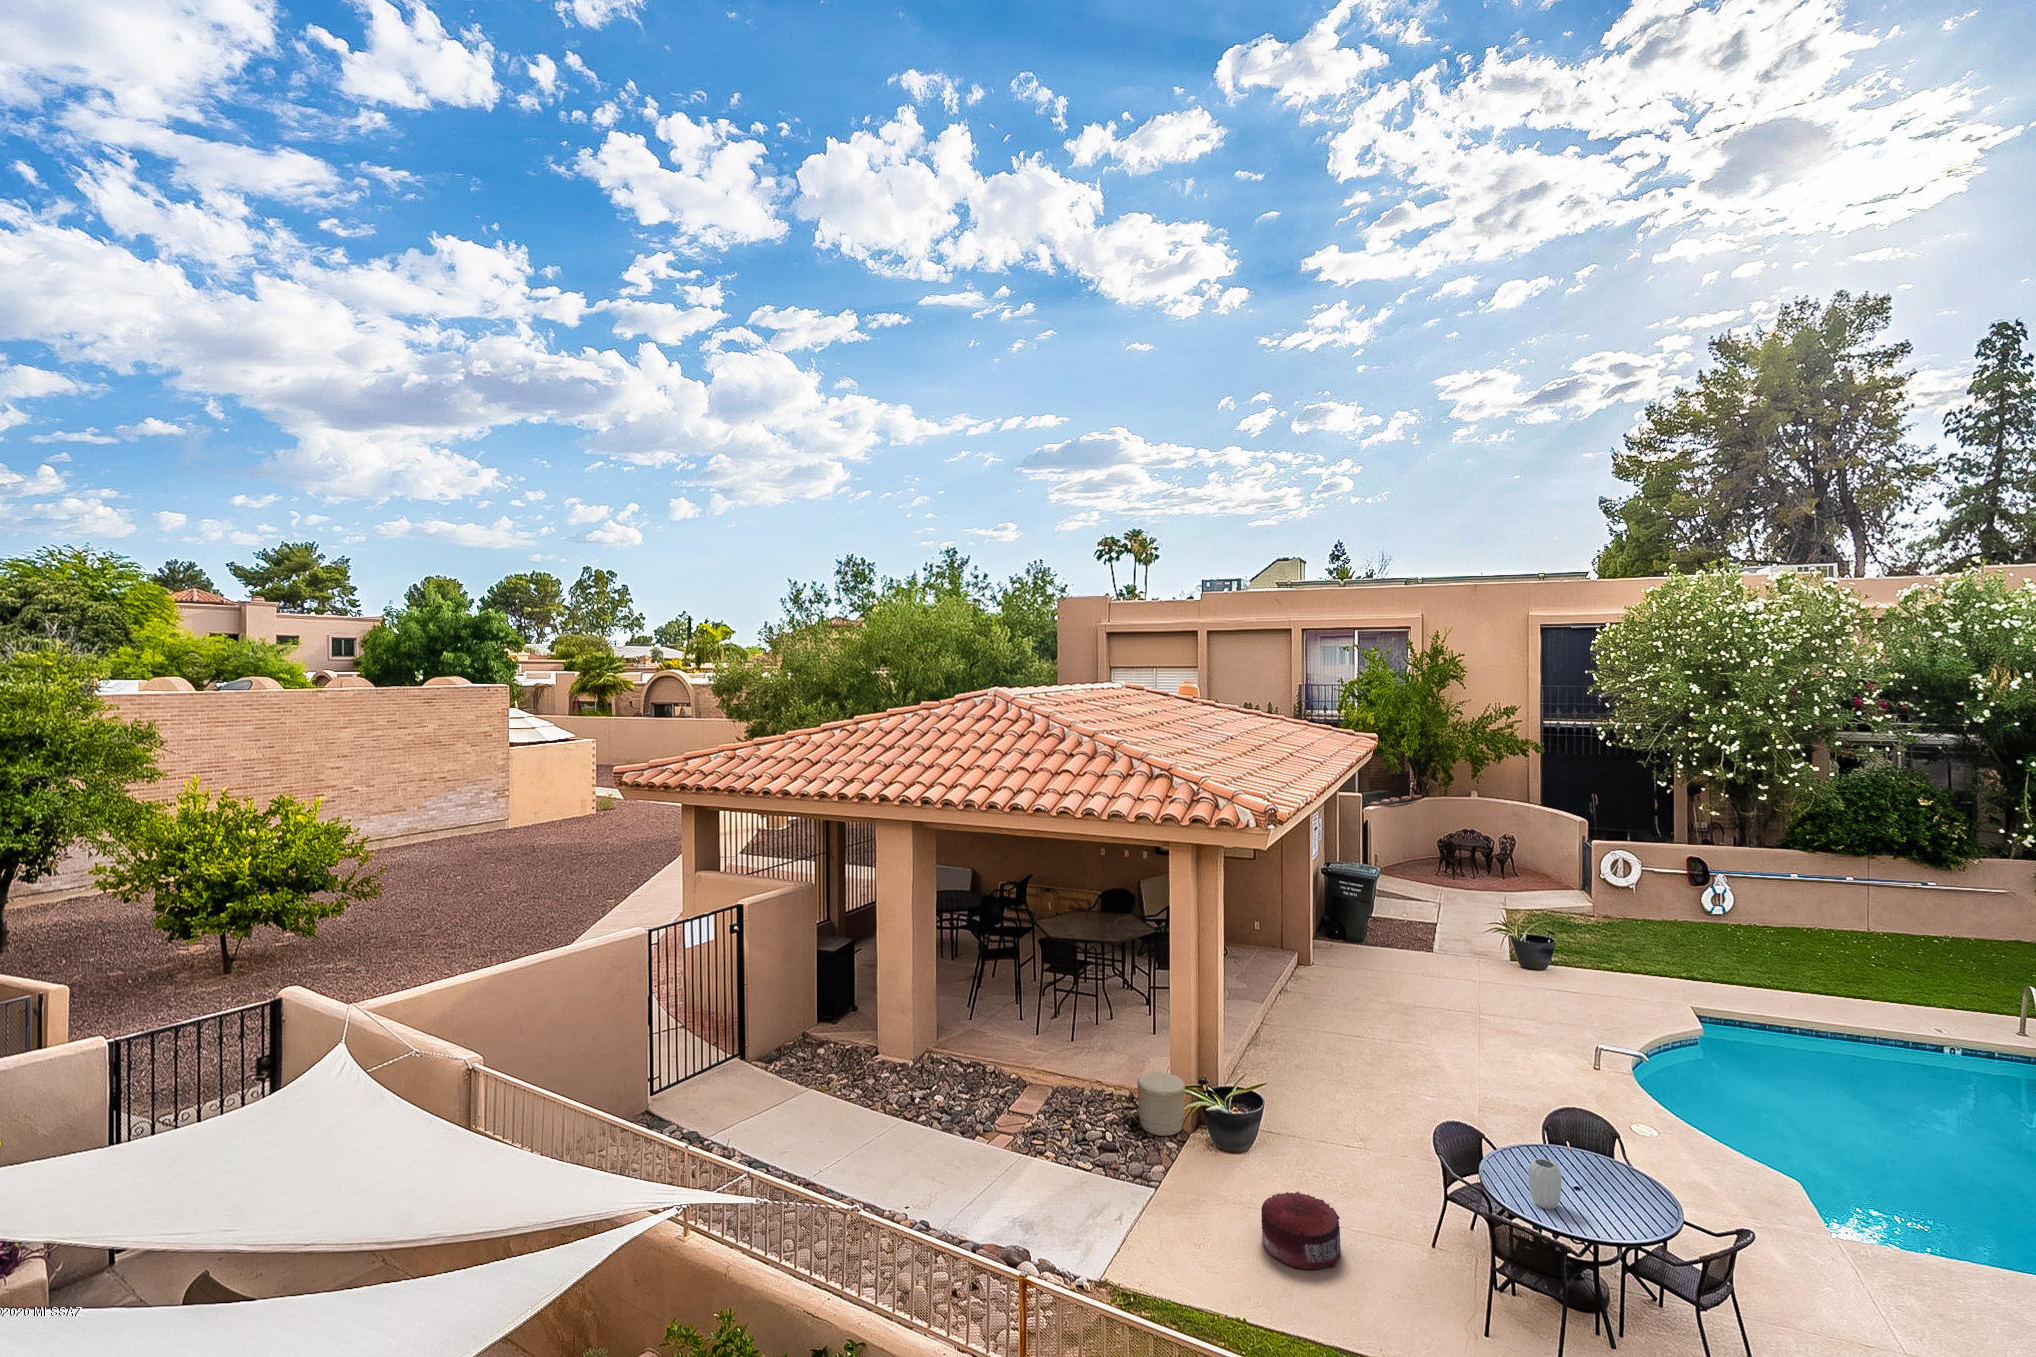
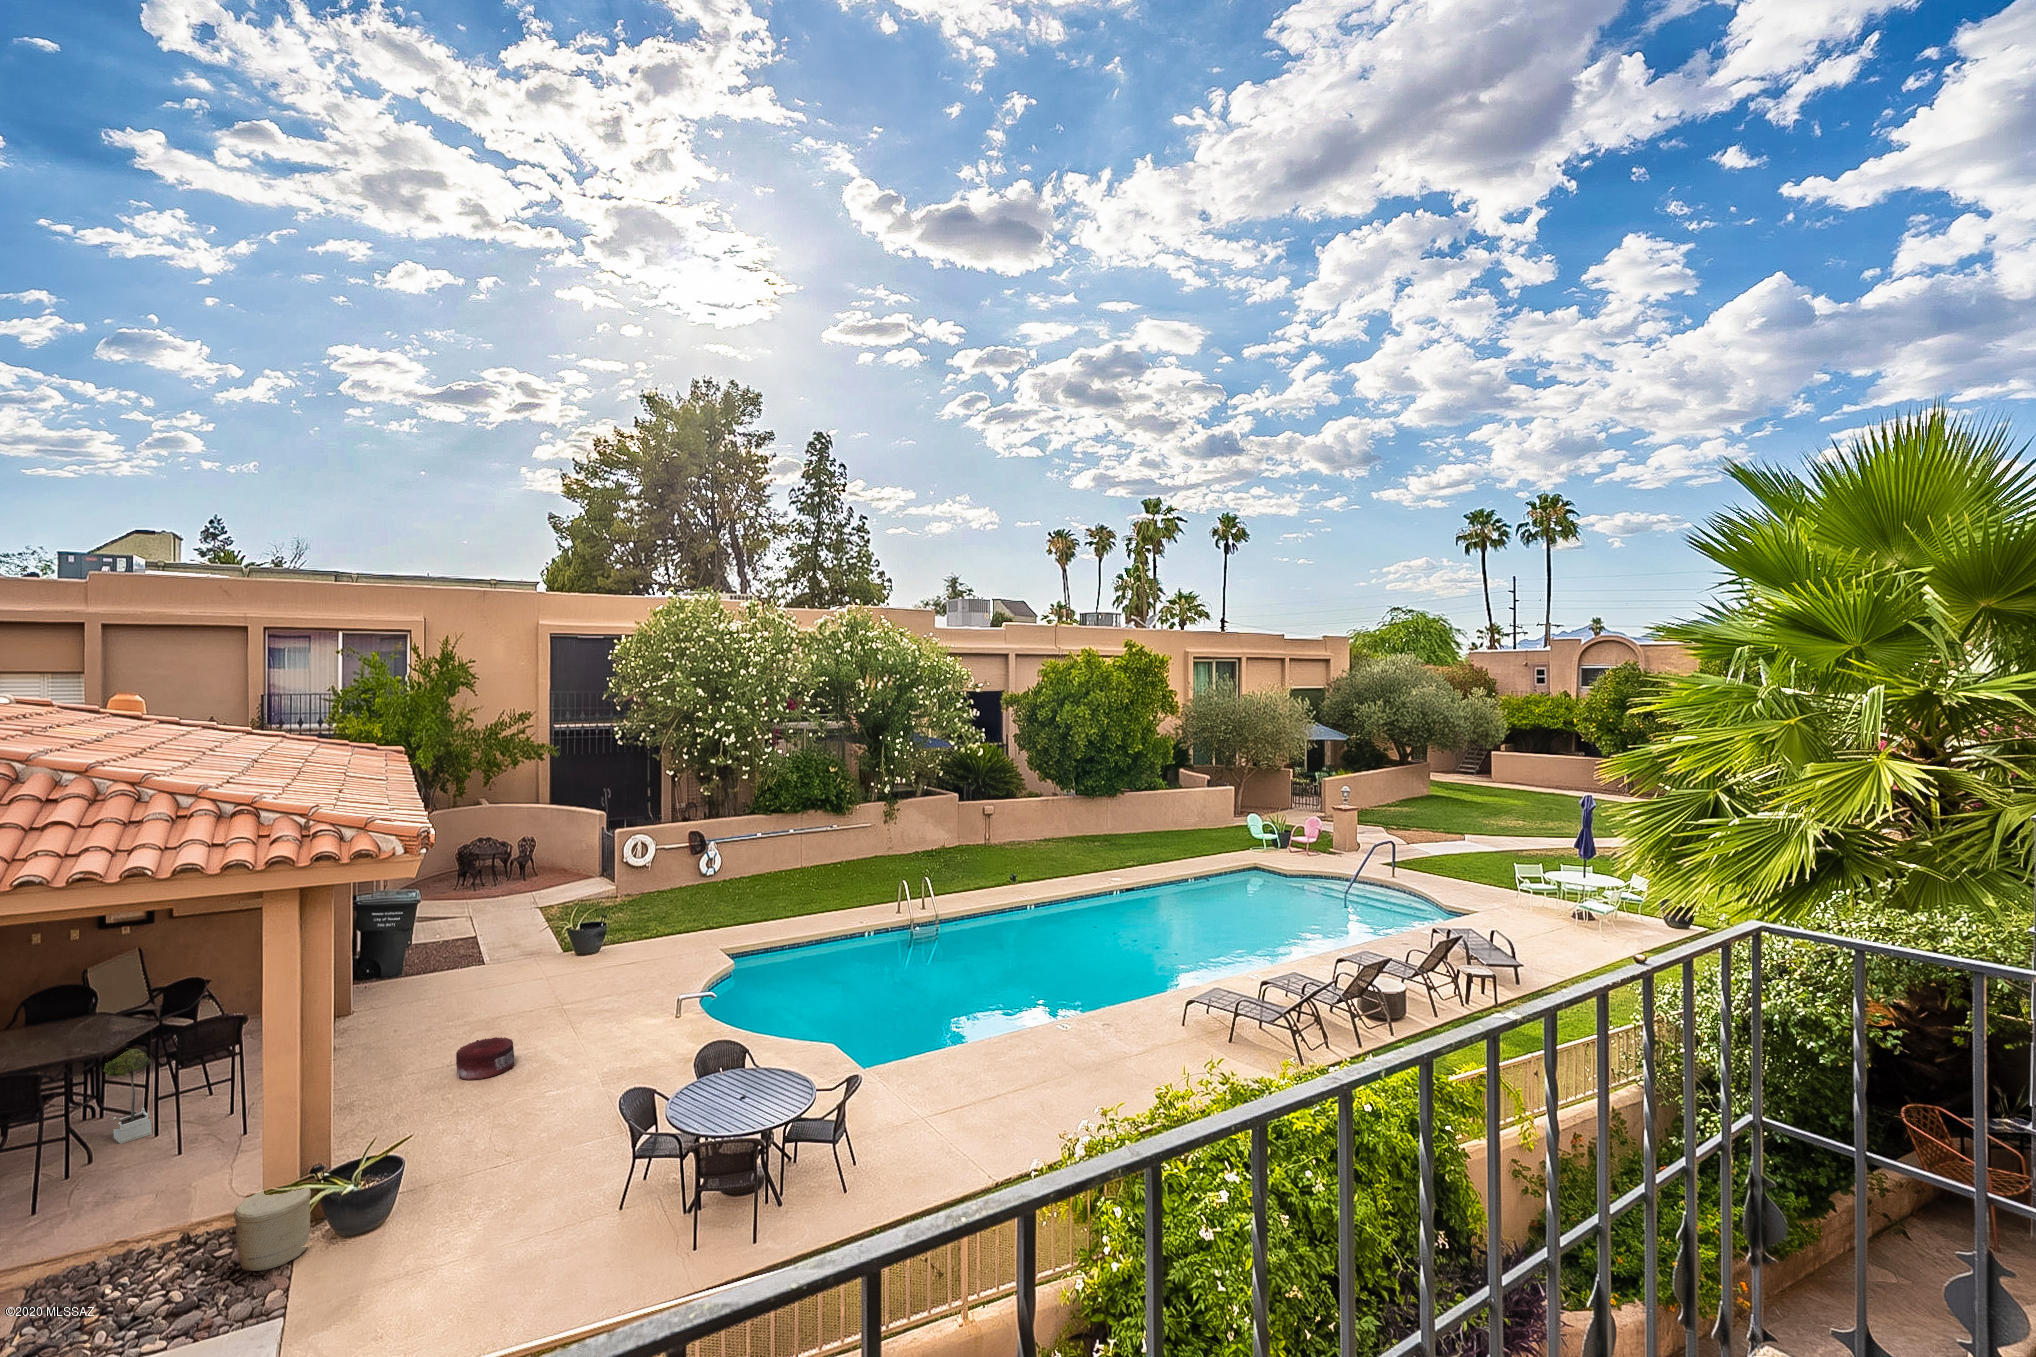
potted tree: none [1127,933,1154,1002] -> present [103,1049,152,1144]
vase: present [1528,1159,1562,1209] -> none [731,1071,755,1111]
pouf: present [1261,1191,1341,1269] -> present [456,1037,514,1080]

